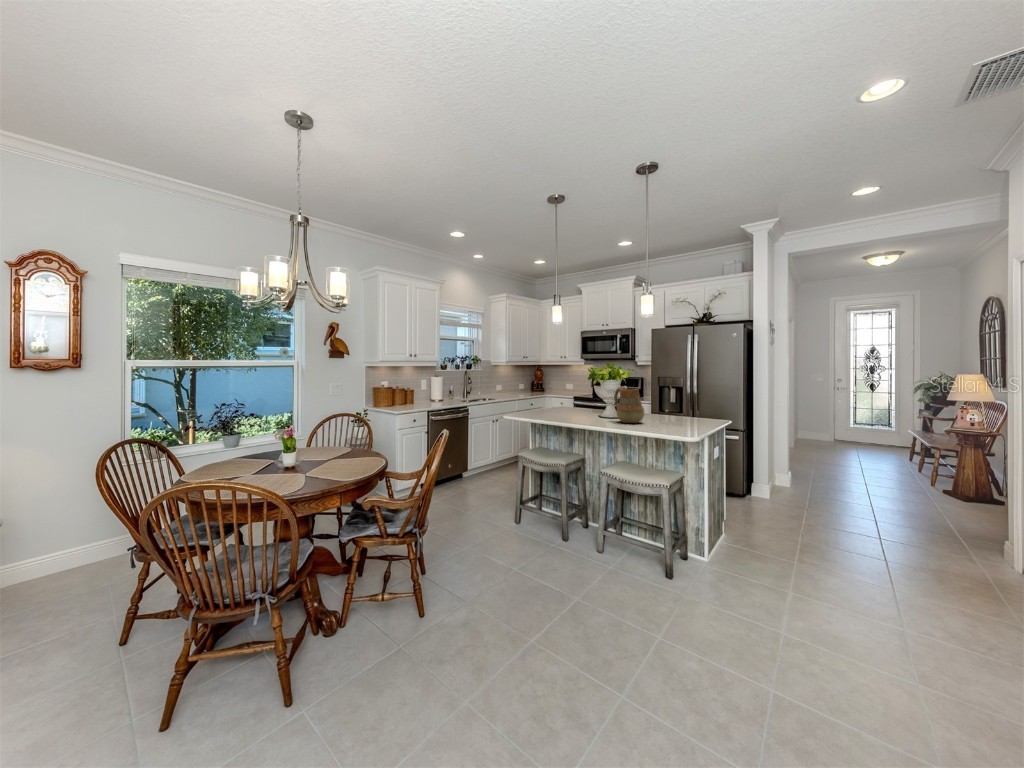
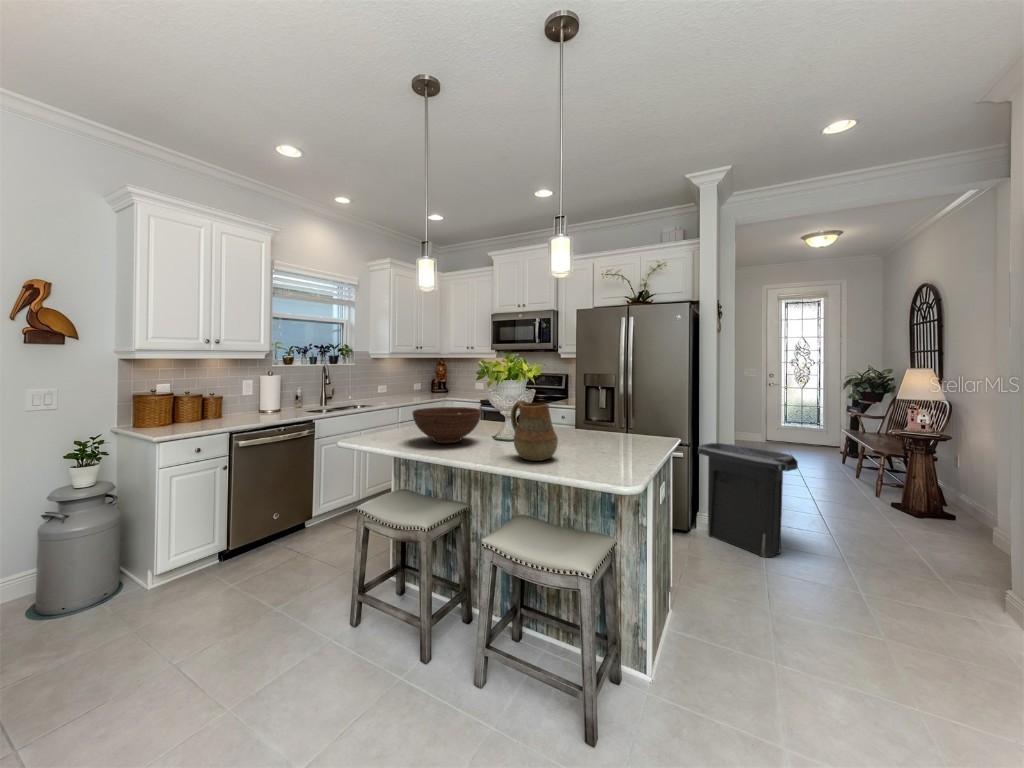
fruit bowl: none [549,394,592,416] -> present [412,407,481,443]
trash can: none [754,430,834,516] -> present [698,443,798,557]

